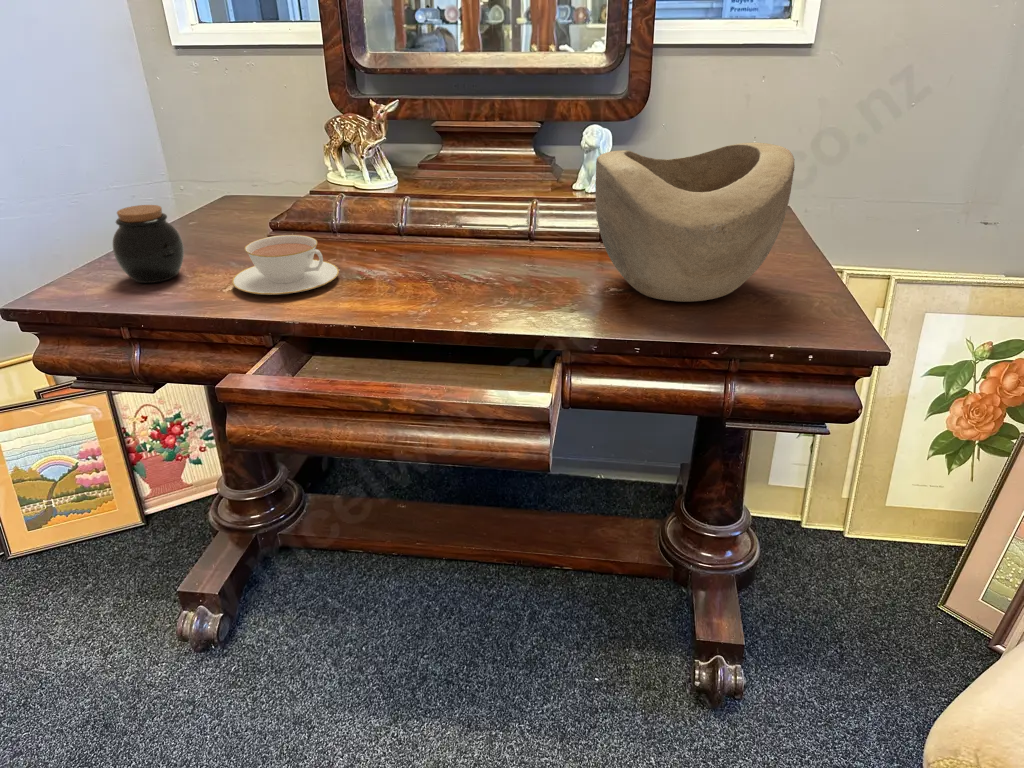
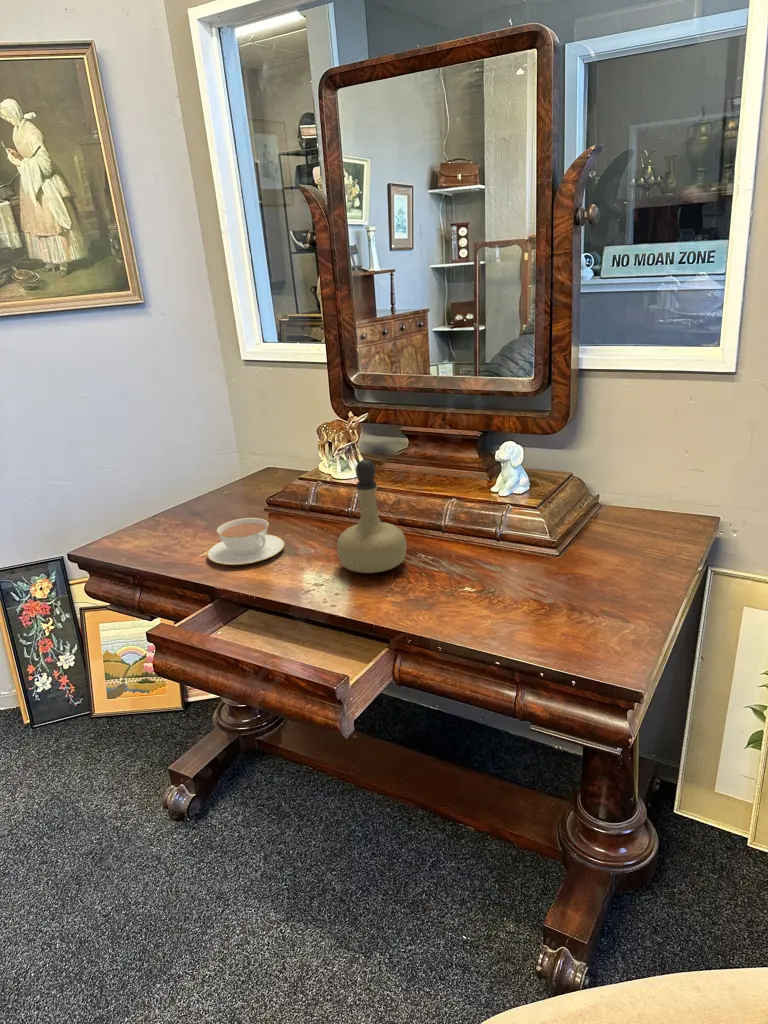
perfume bottle: none [428,136,515,285] -> present [337,460,407,573]
decorative bowl: present [595,143,795,302] -> none [448,477,617,612]
jar: present [113,205,184,283] -> none [144,489,191,544]

